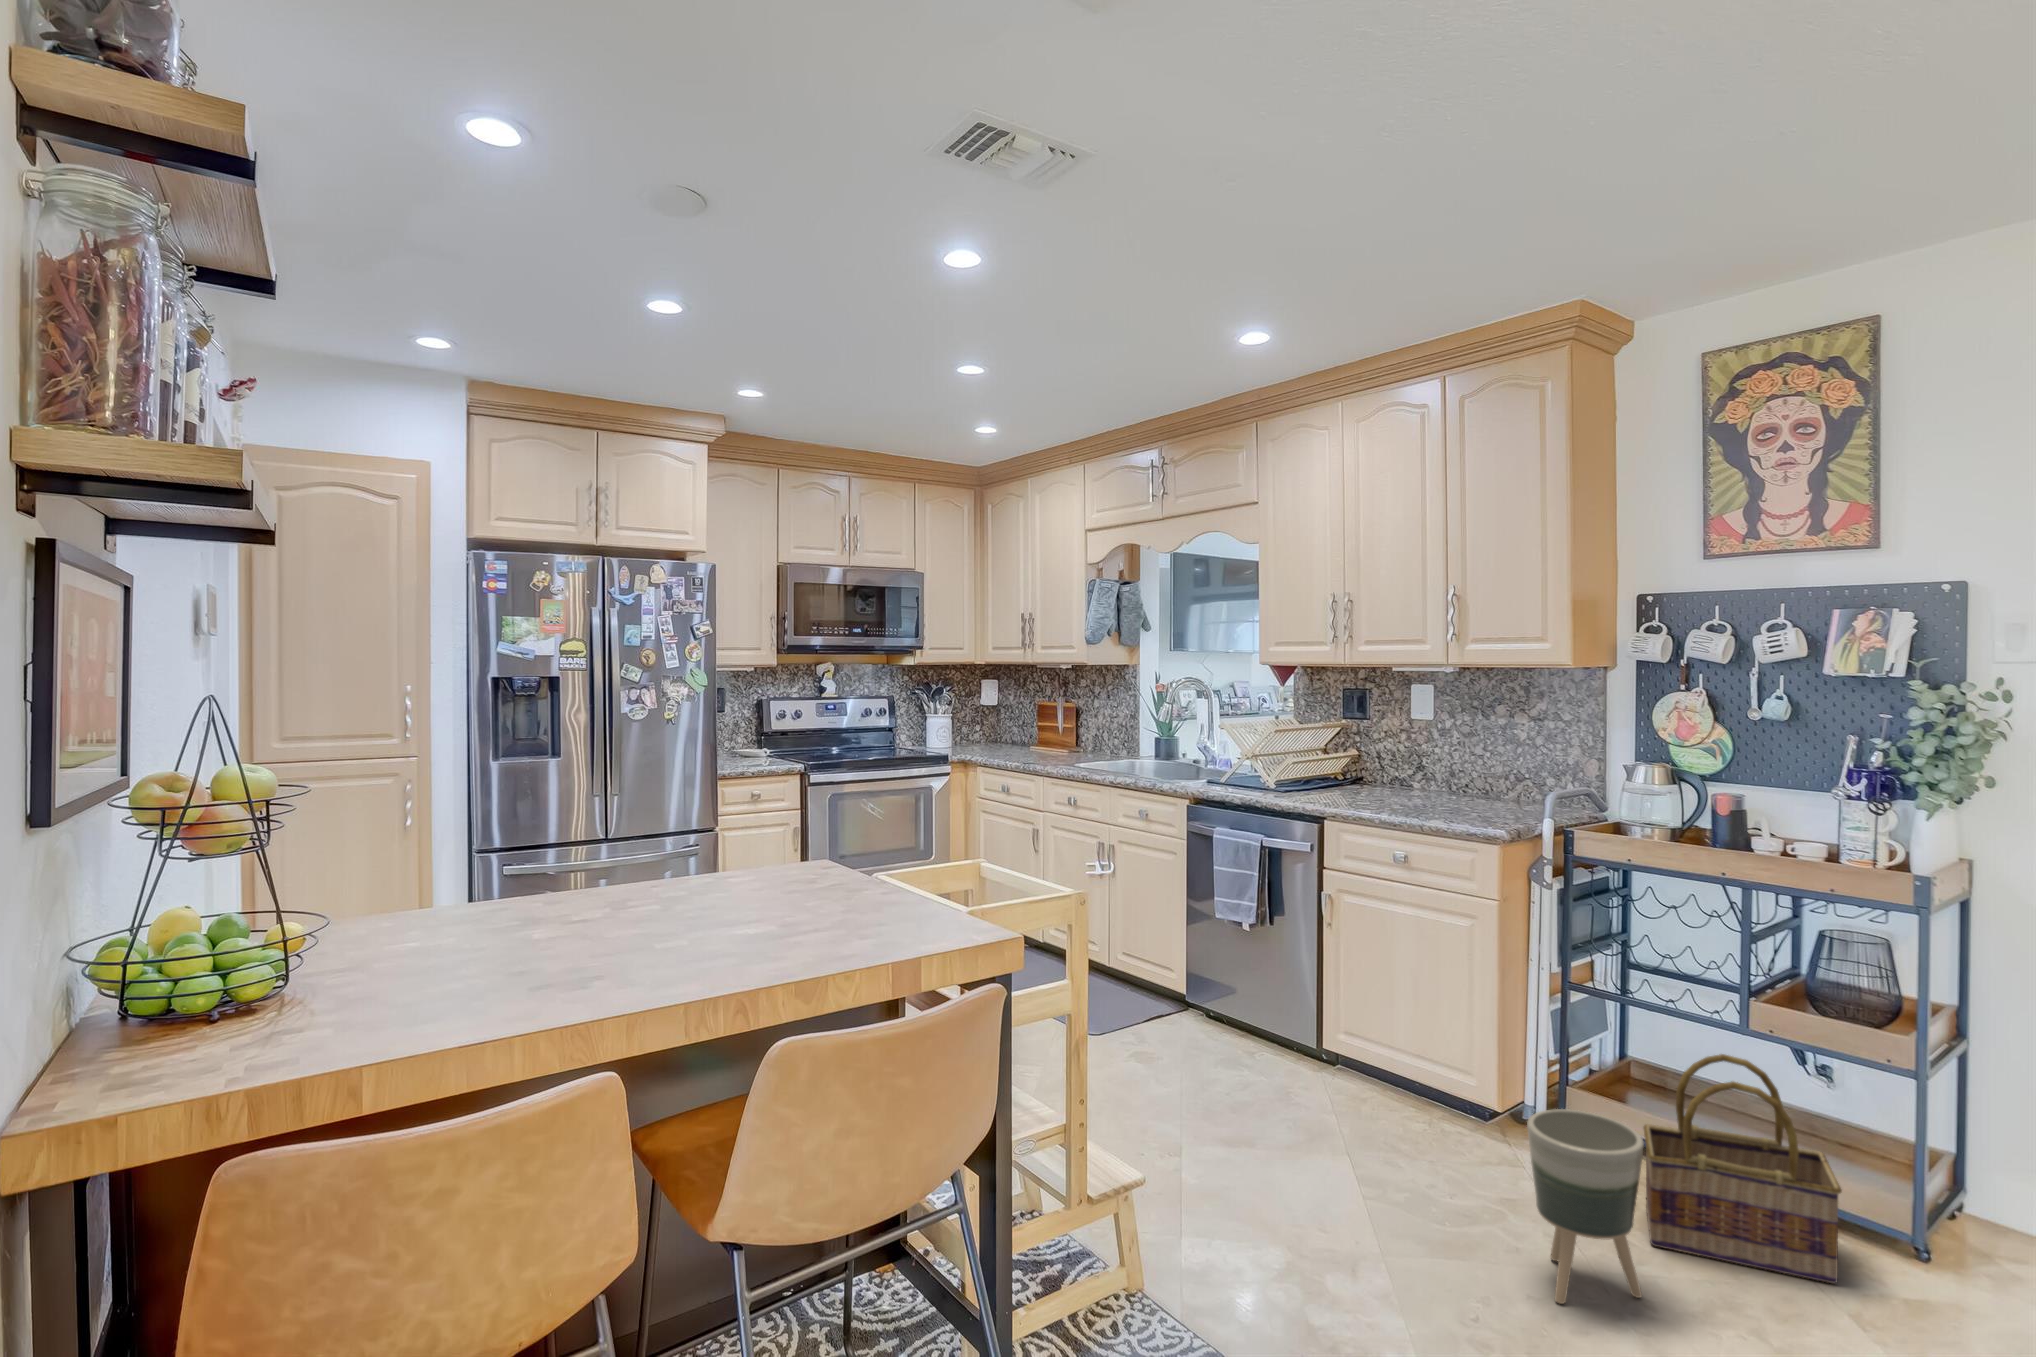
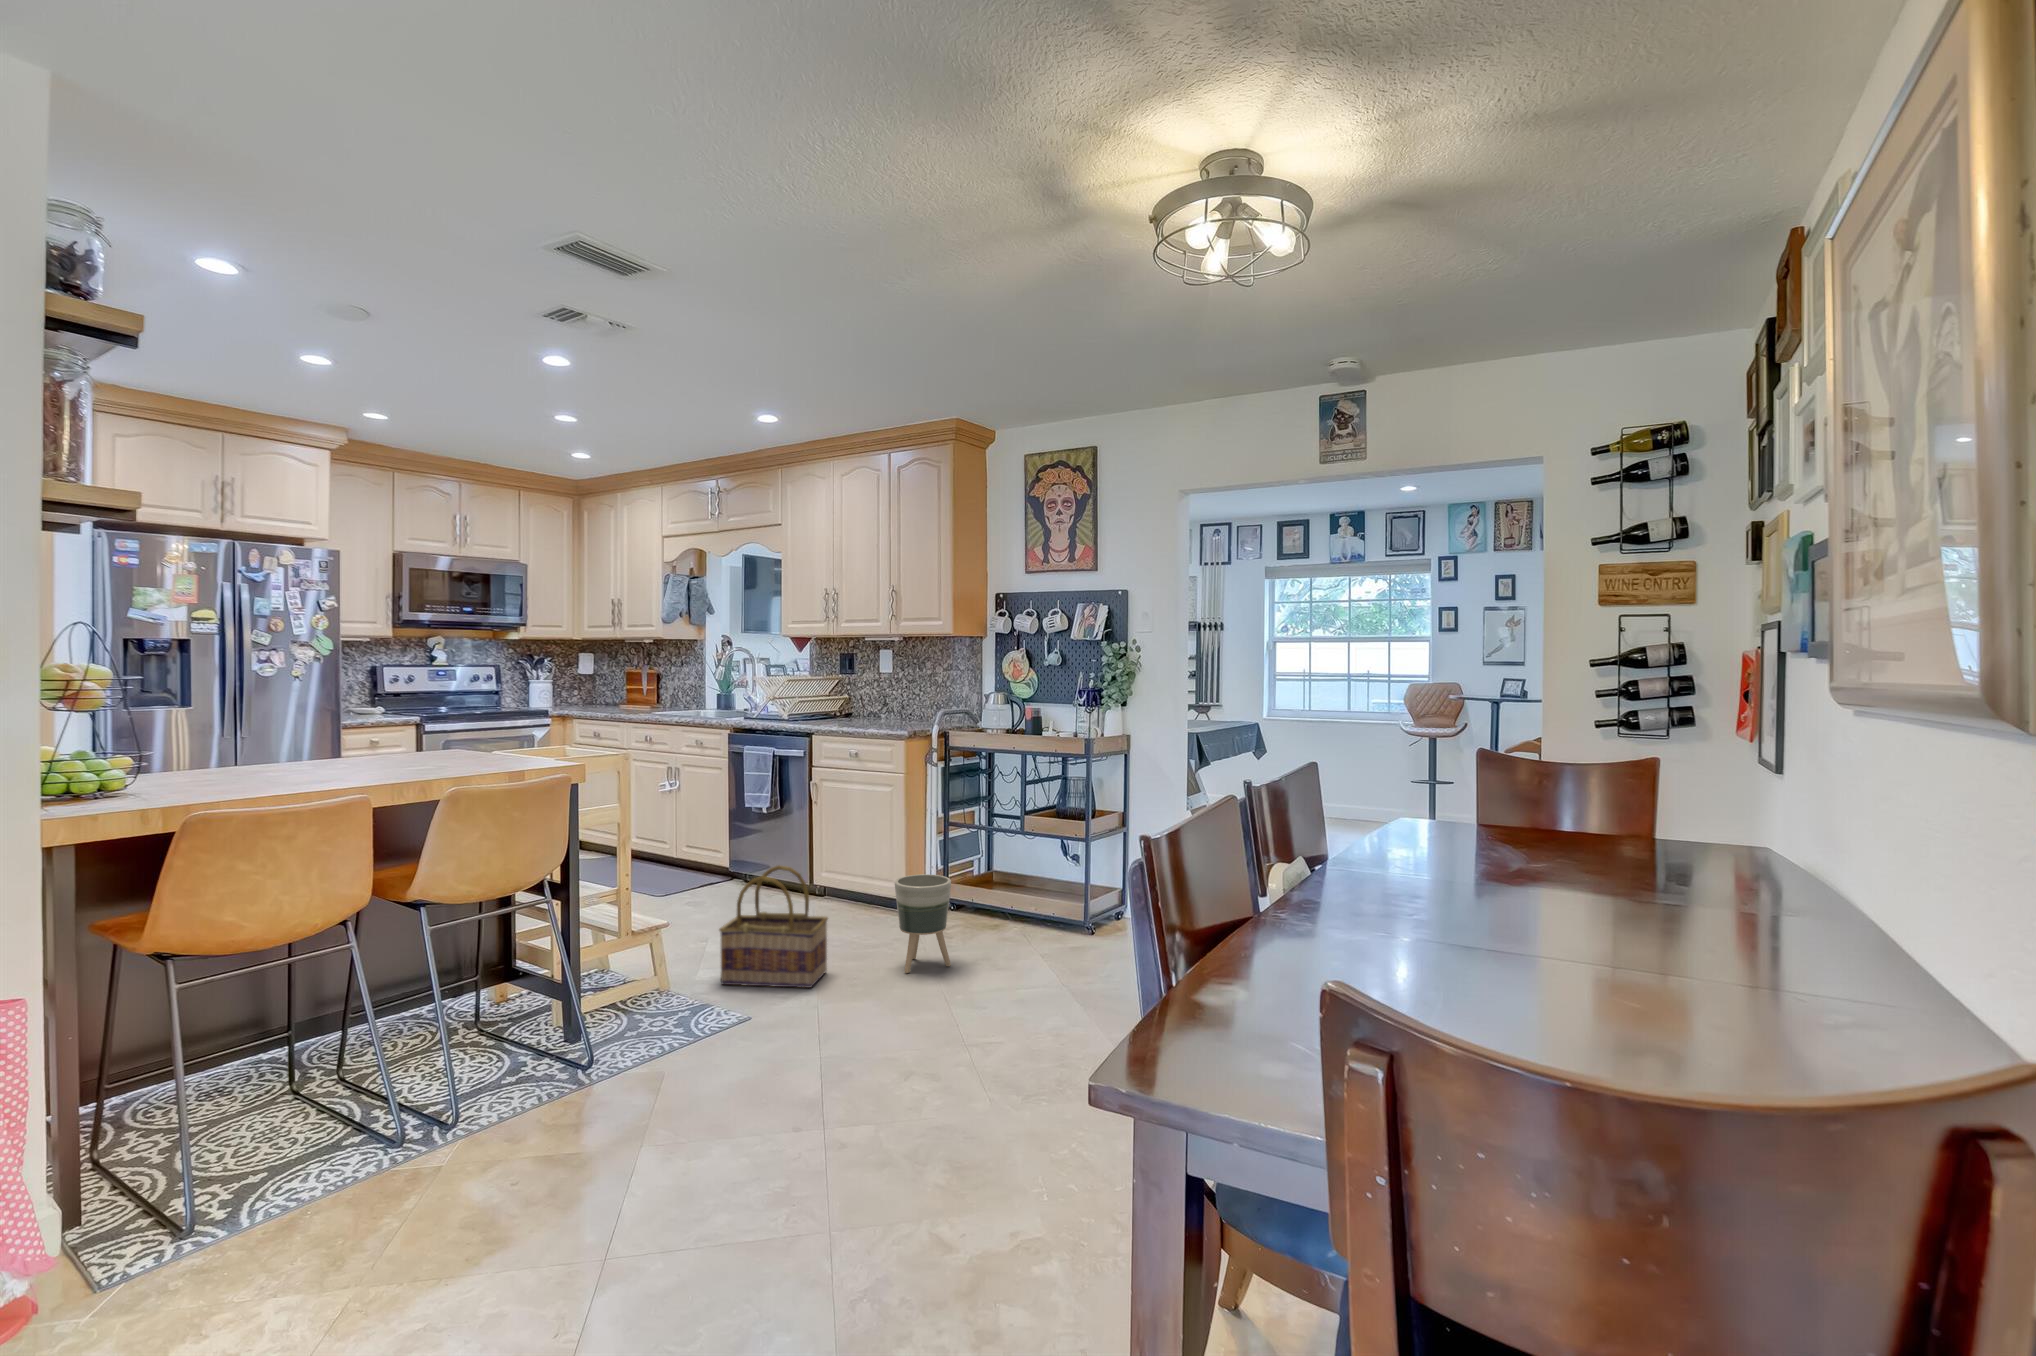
basket: present [1644,1054,1842,1284] -> present [719,866,828,988]

